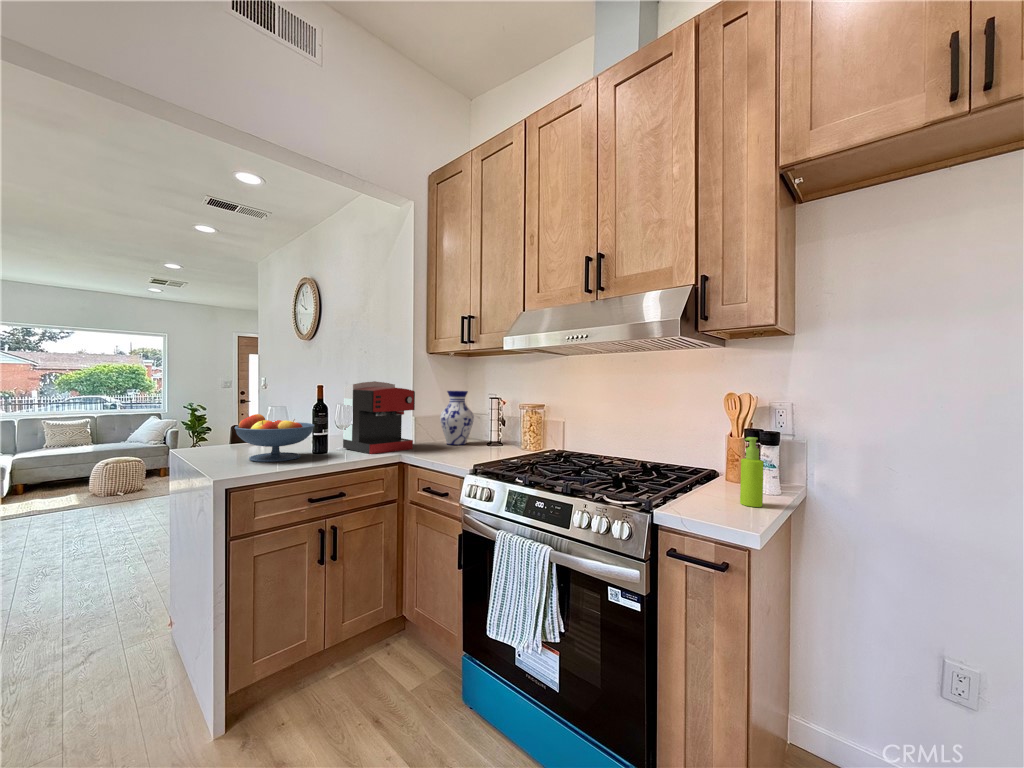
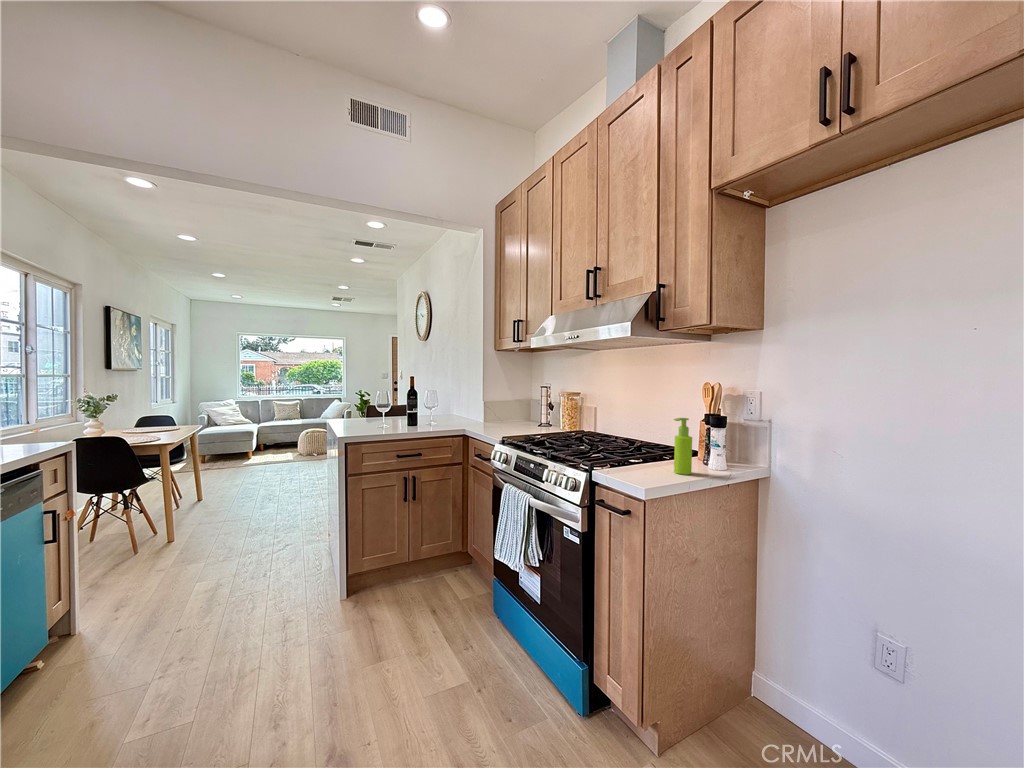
coffee maker: present [343,381,415,454] -> none [430,373,479,427]
vase: present [440,391,474,445] -> none [502,380,529,424]
fruit bowl: present [234,414,315,462] -> none [355,397,406,430]

